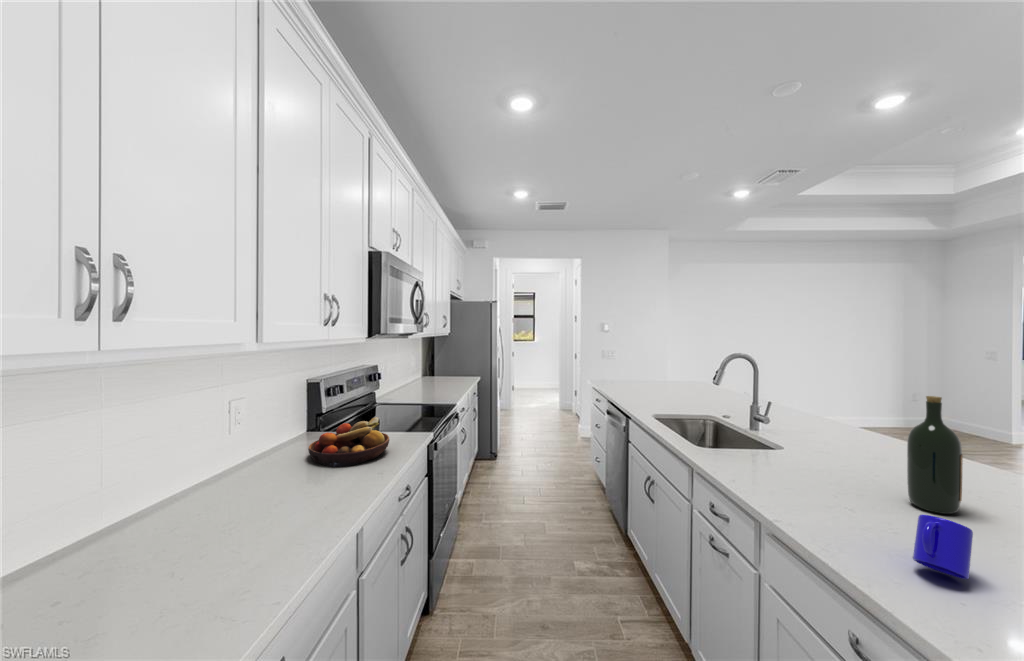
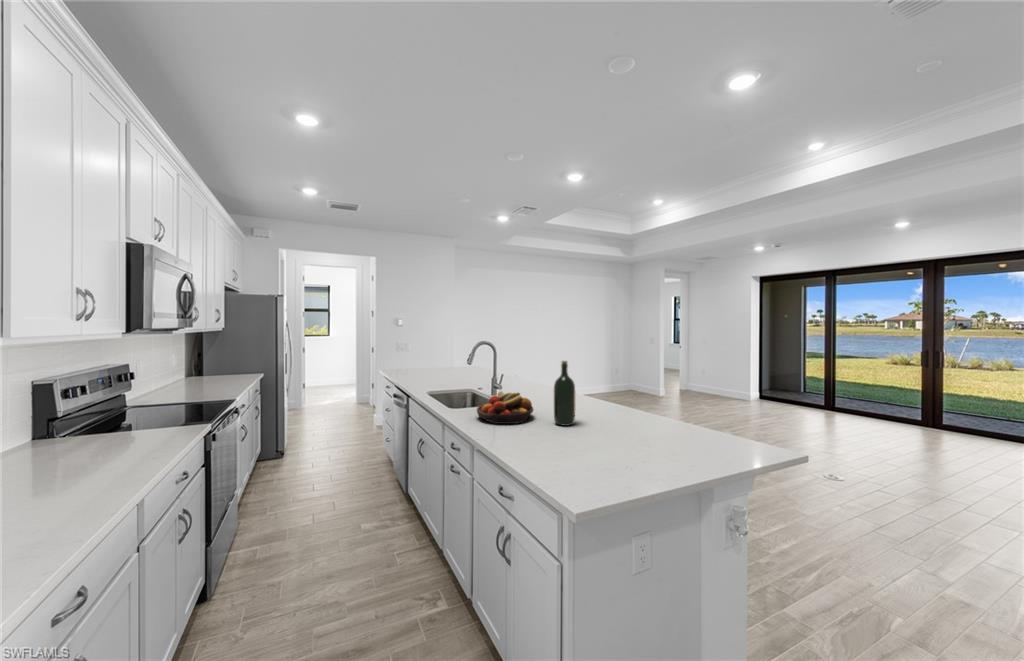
fruit bowl: present [308,417,389,467] -> present [477,391,533,424]
mug: present [913,515,973,579] -> none [535,421,559,450]

